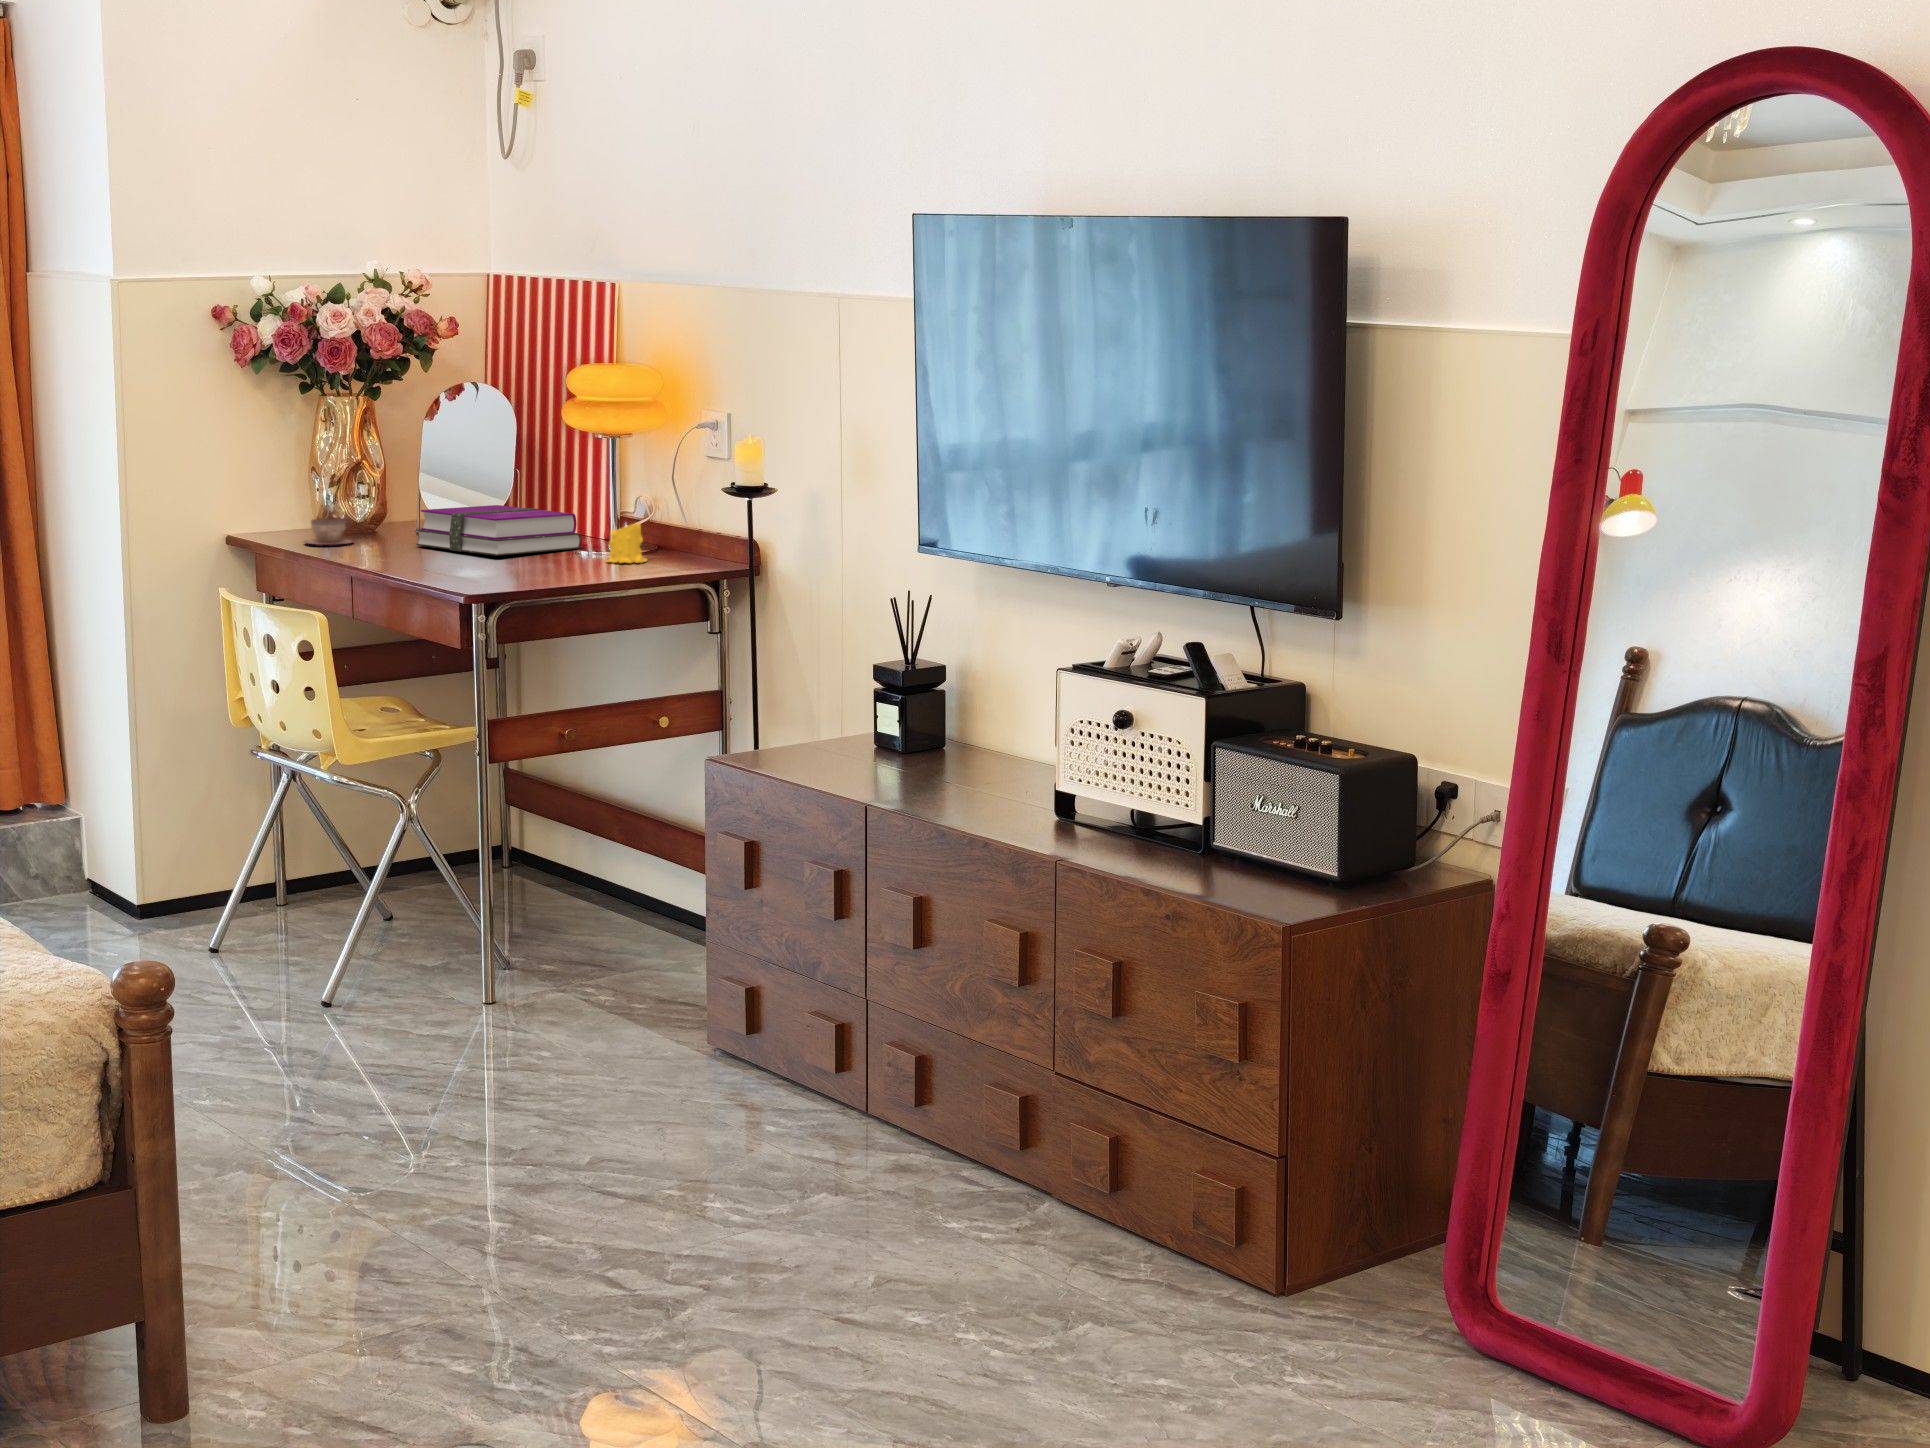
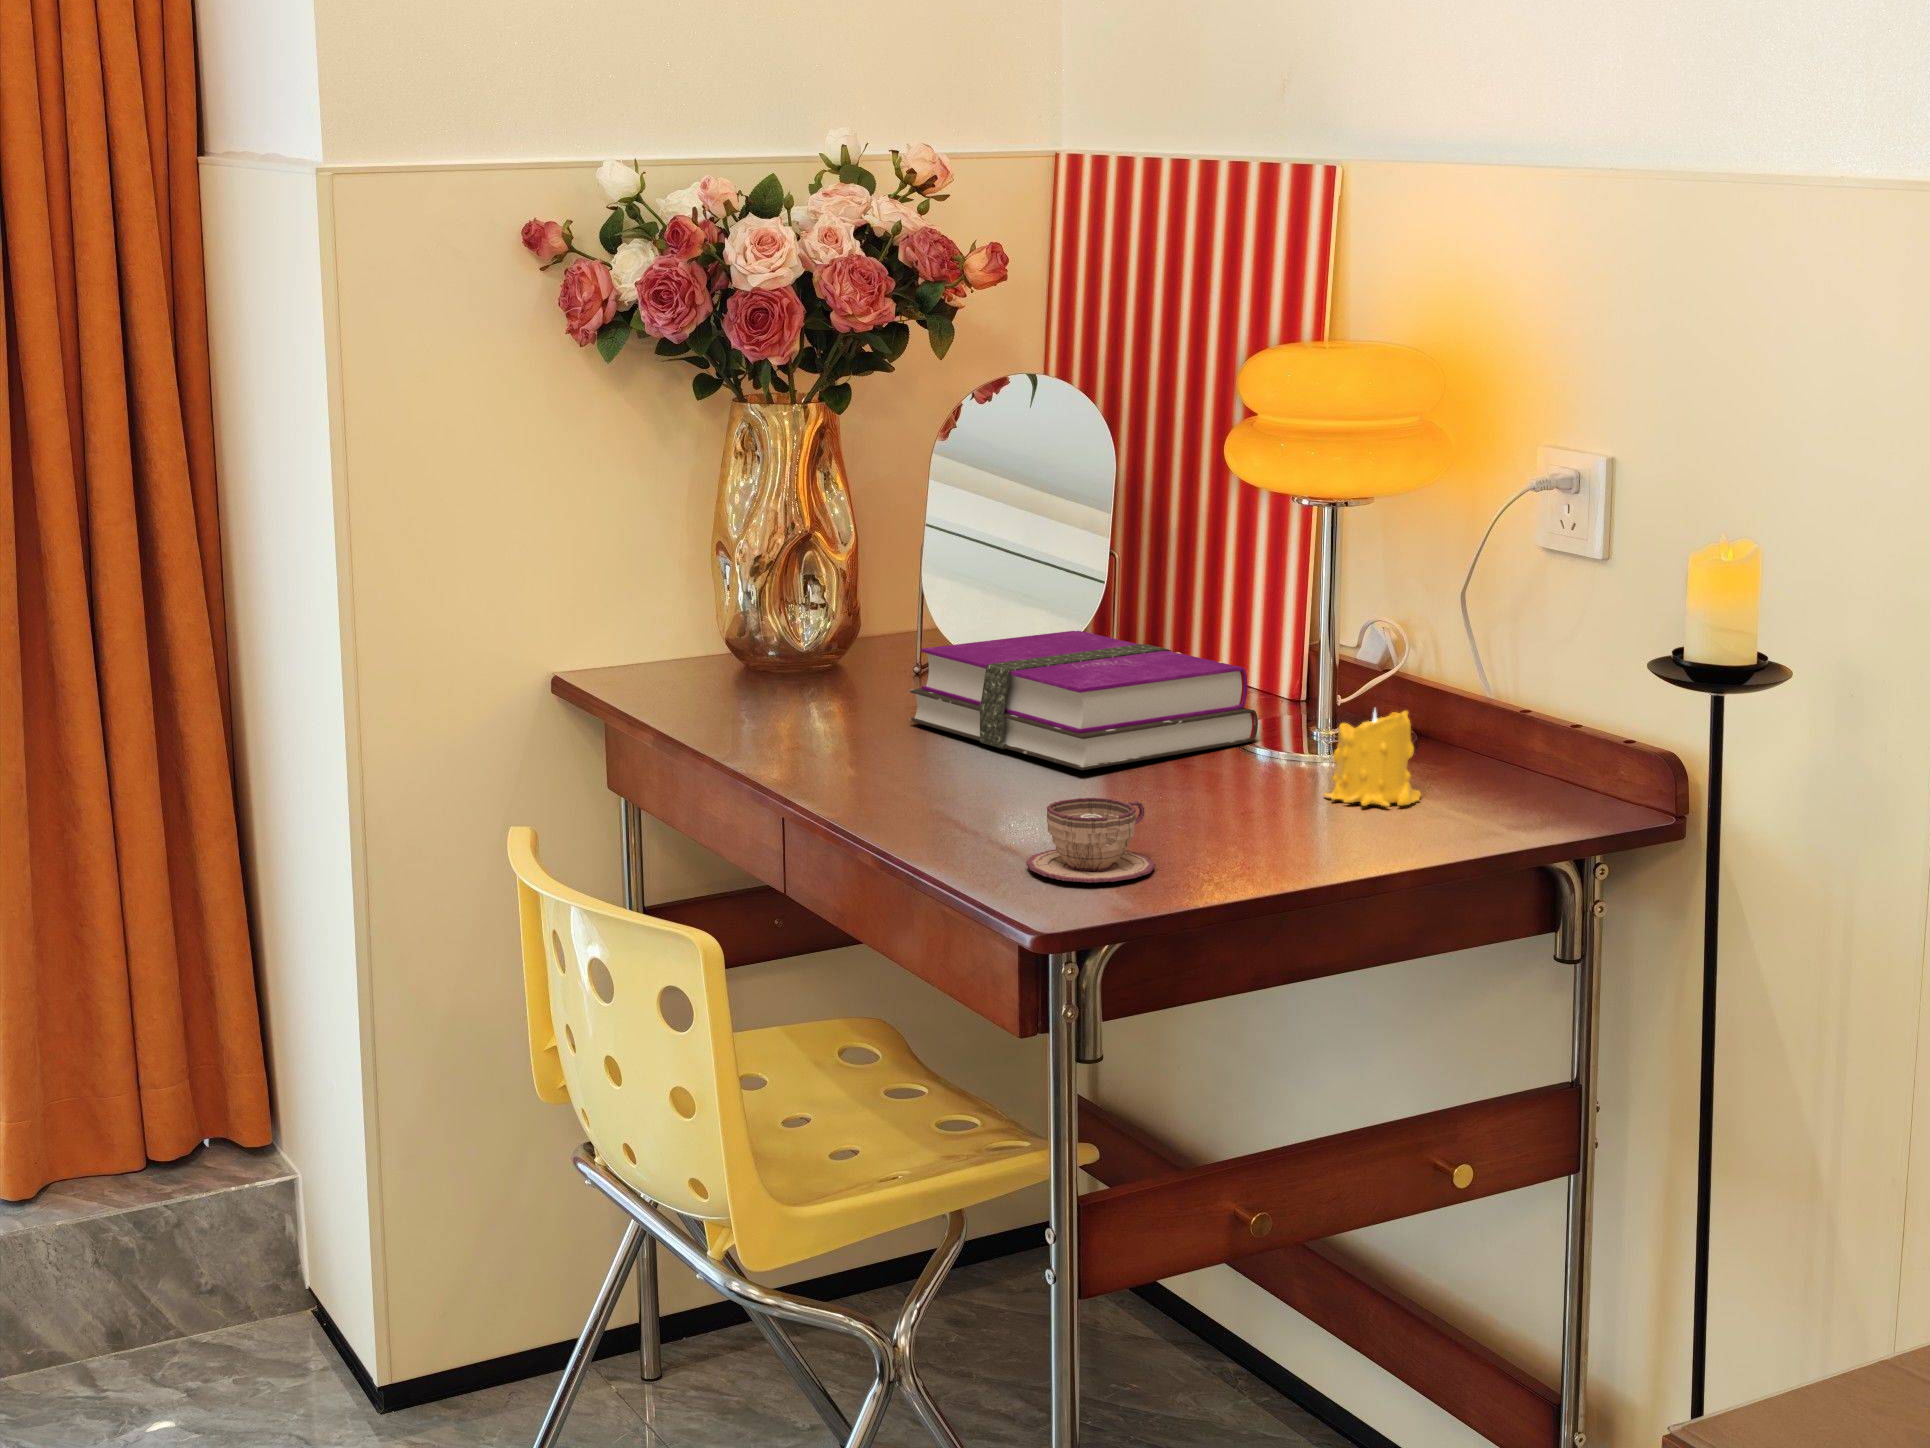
teacup: present [305,518,353,545] -> present [1026,798,1155,883]

